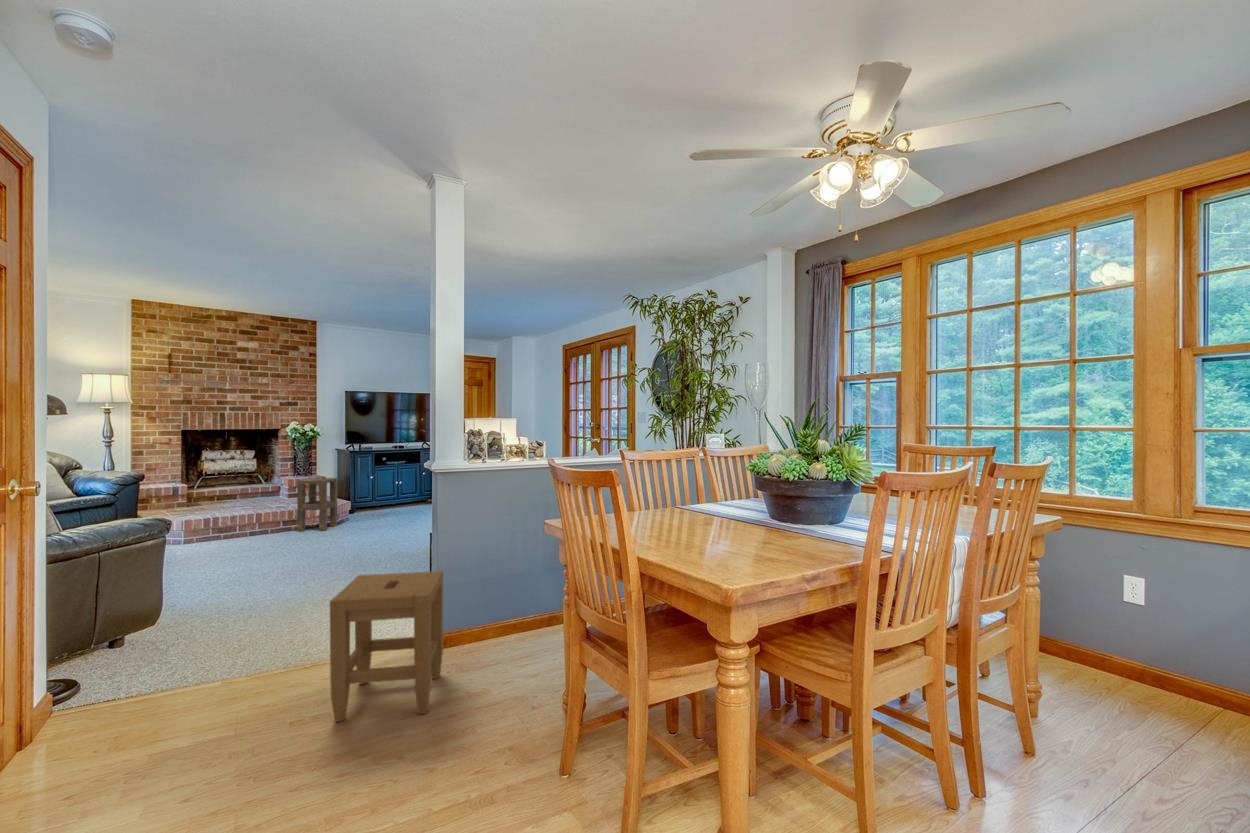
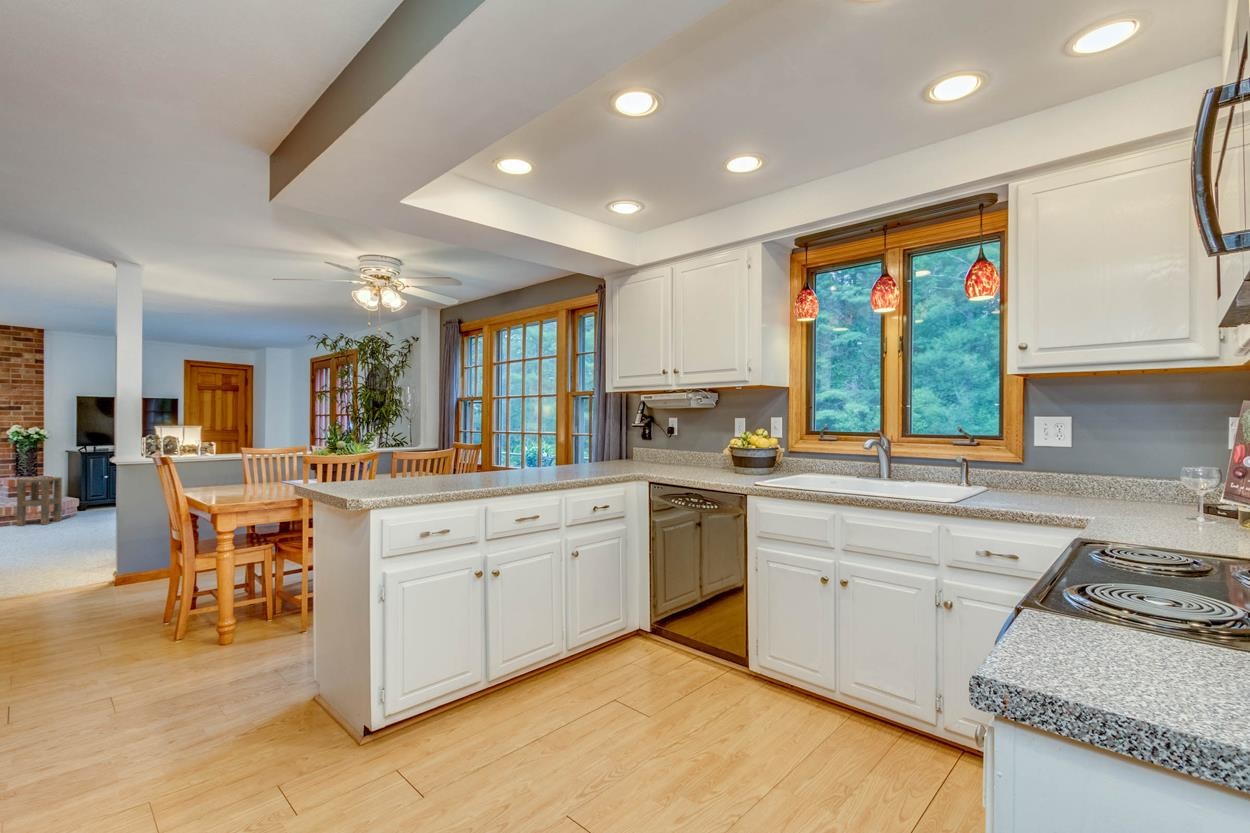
stool: present [330,571,443,722] -> none [20,527,114,613]

